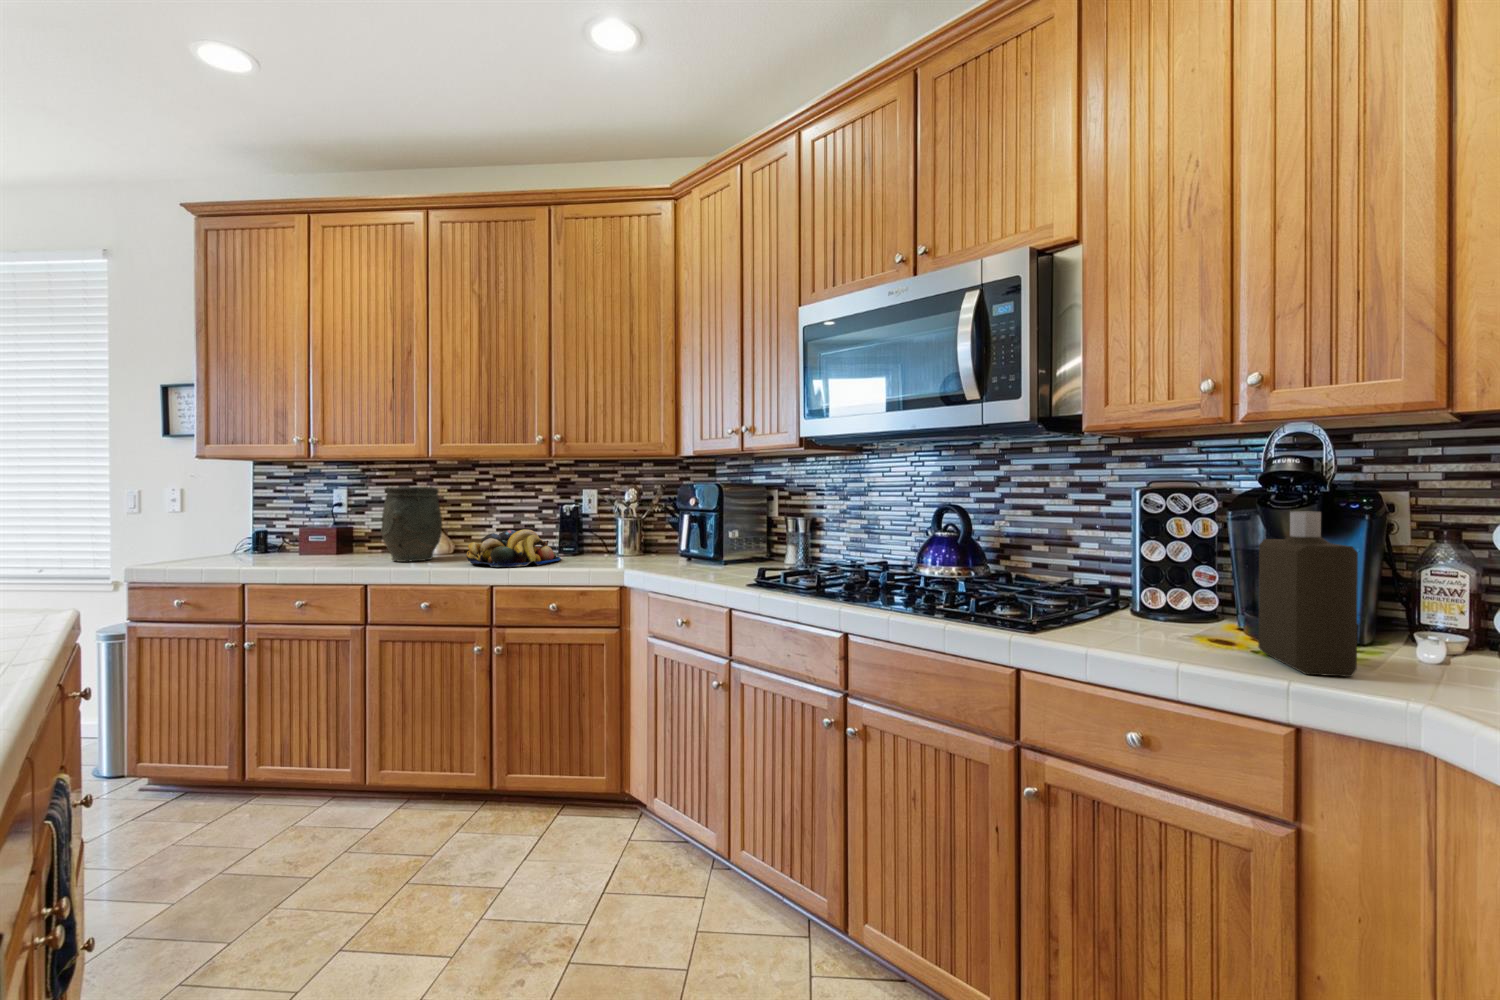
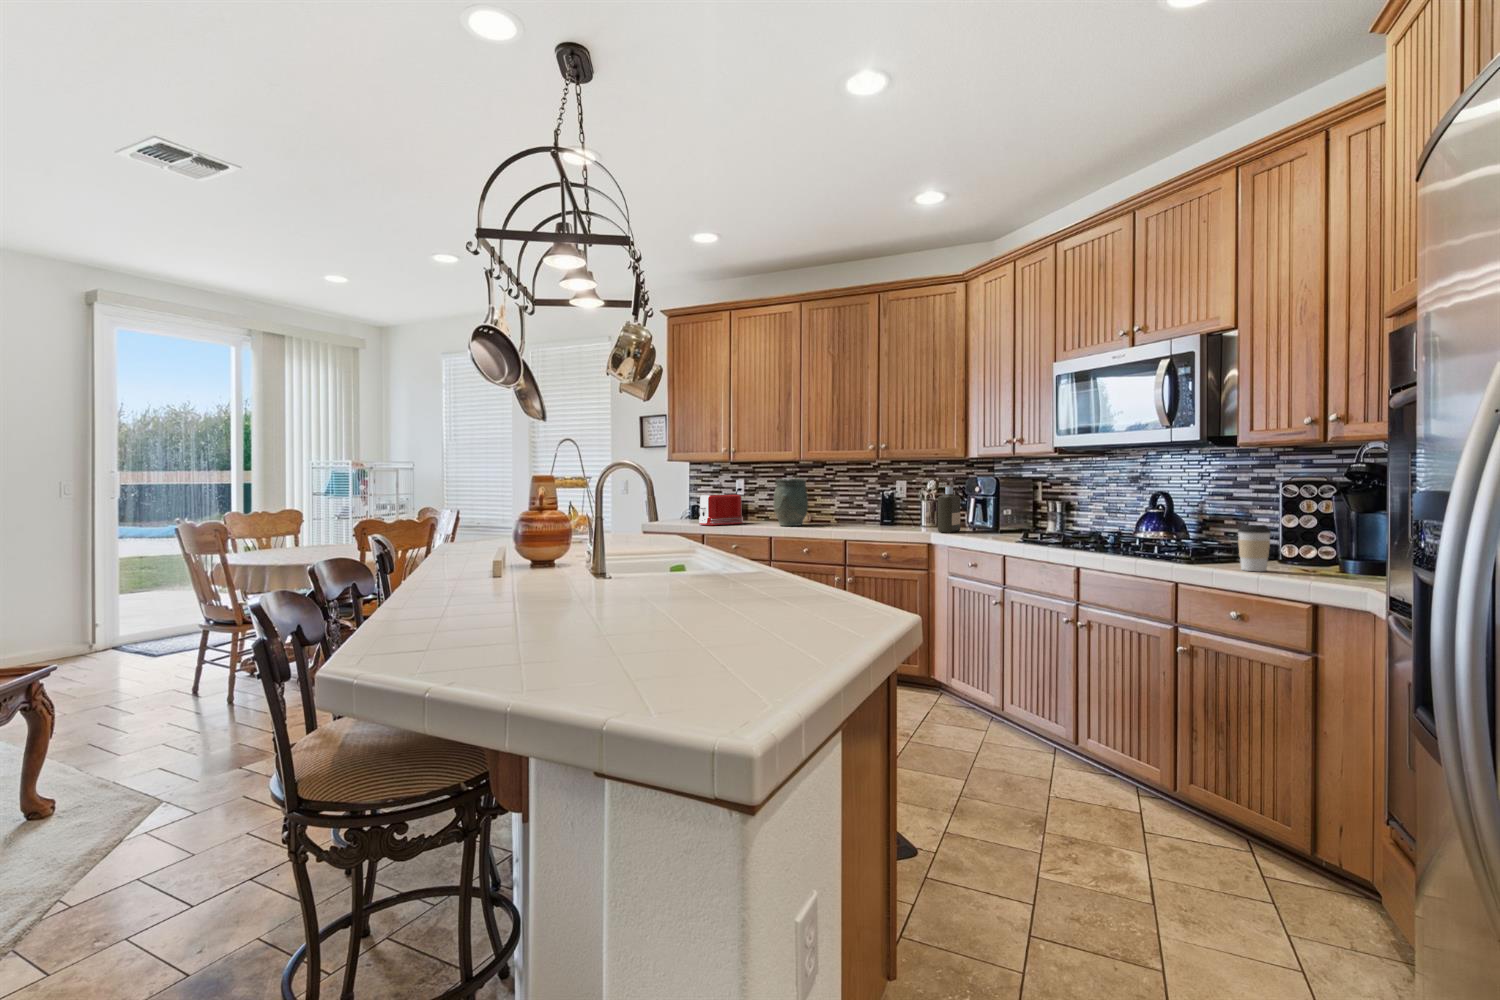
bottle: present [1258,511,1358,677] -> present [938,487,960,533]
toaster: none [248,512,336,564] -> present [699,495,743,525]
fruit bowl: present [466,529,561,567] -> none [828,507,886,530]
coffee cup: none [1124,565,1182,651] -> present [1238,525,1271,571]

